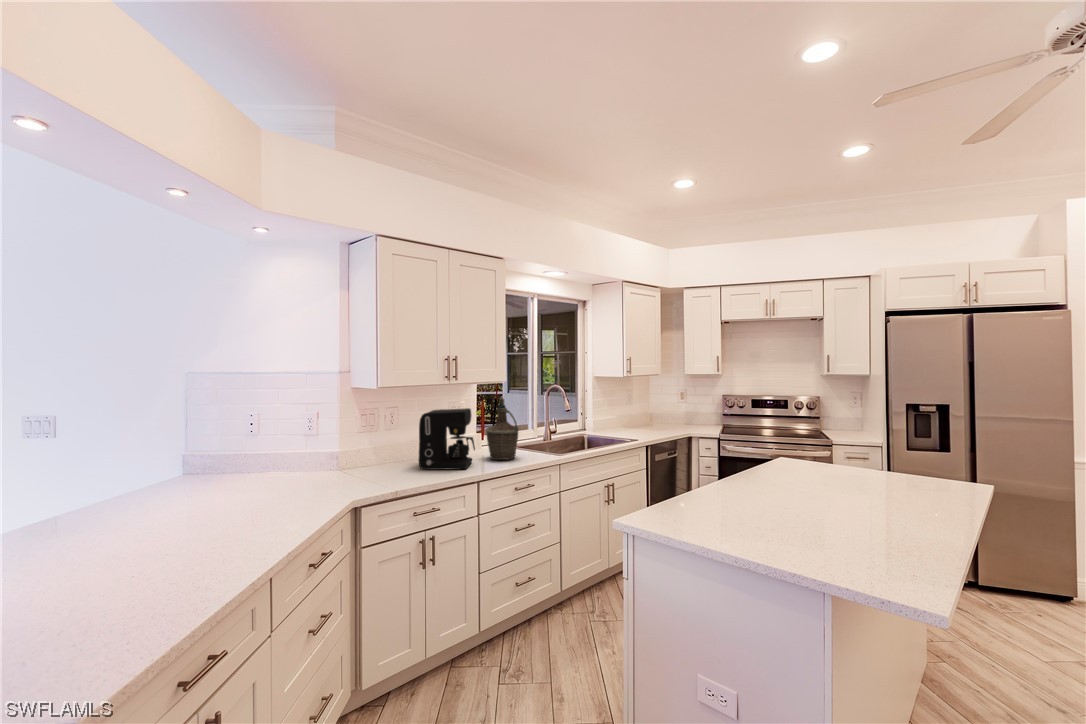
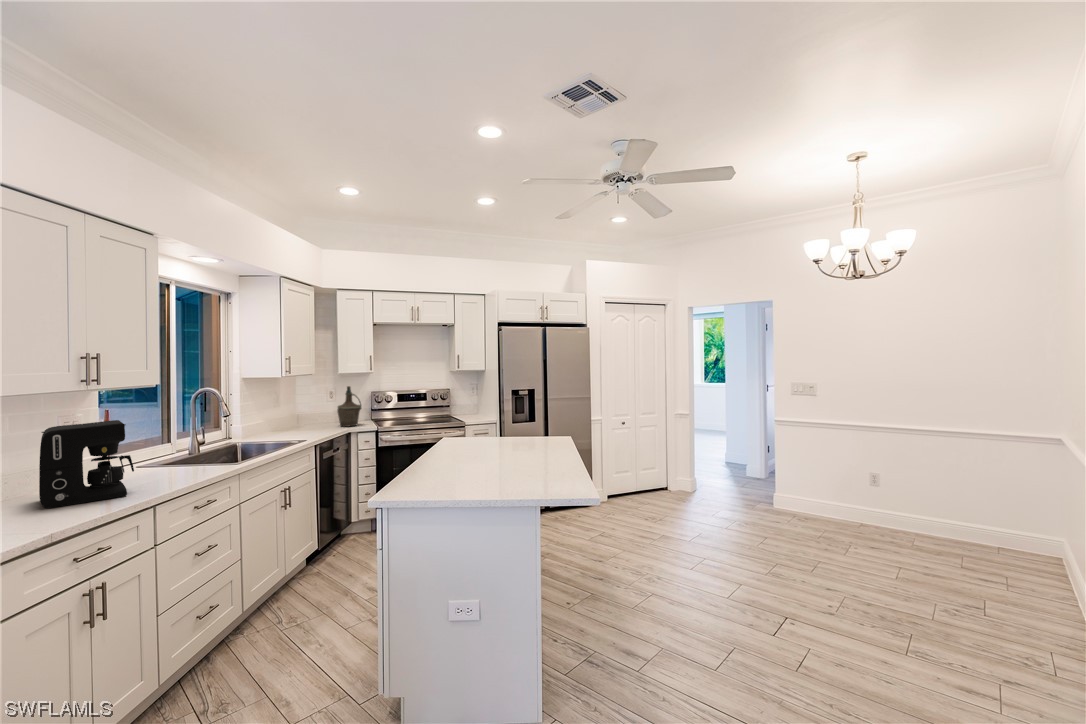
bottle: present [486,398,519,460] -> present [337,386,362,427]

